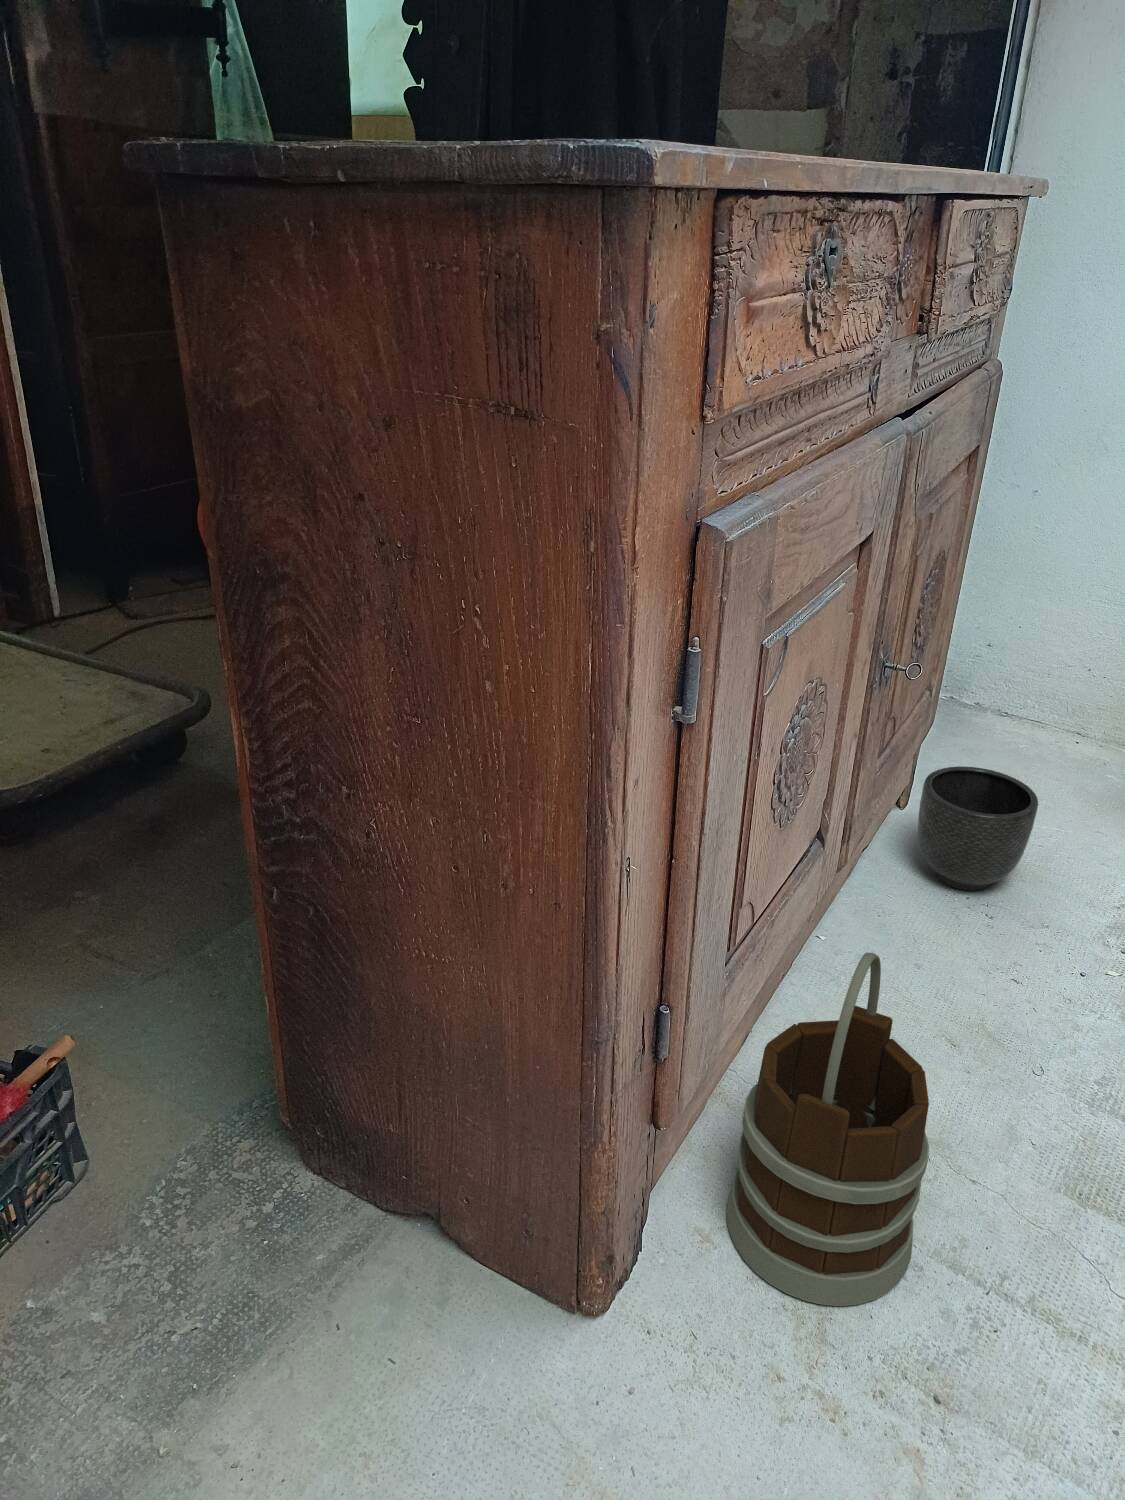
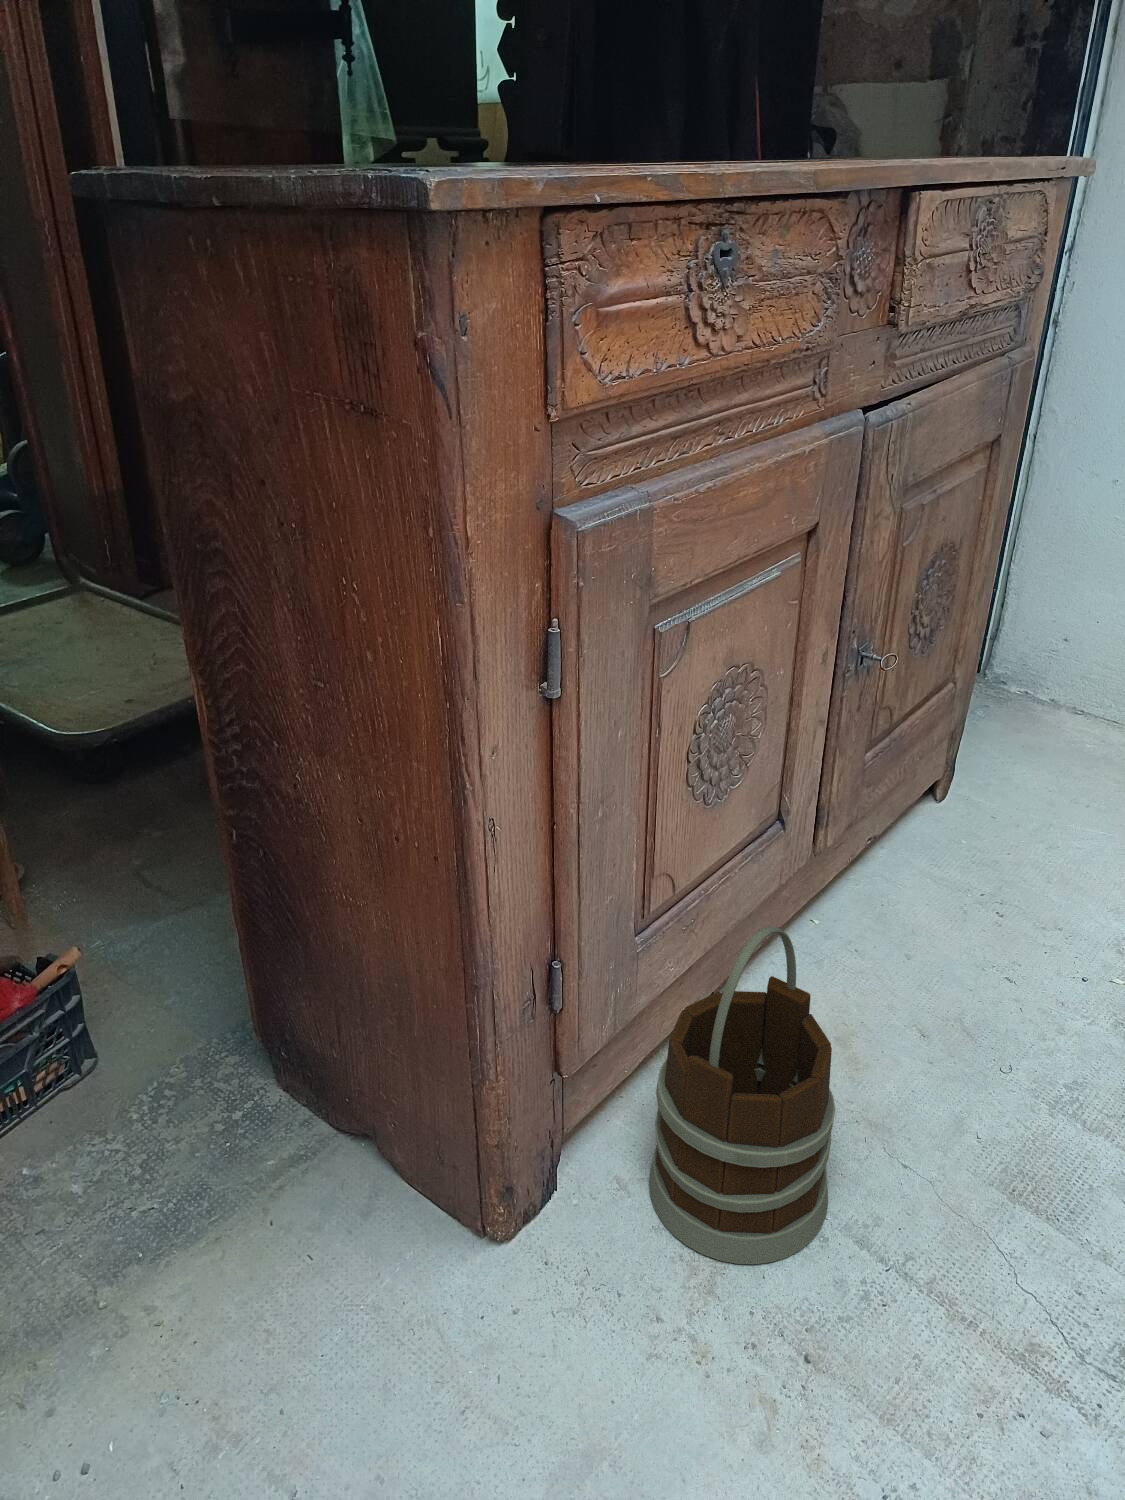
planter: present [918,766,1038,890] -> none [954,750,1080,880]

